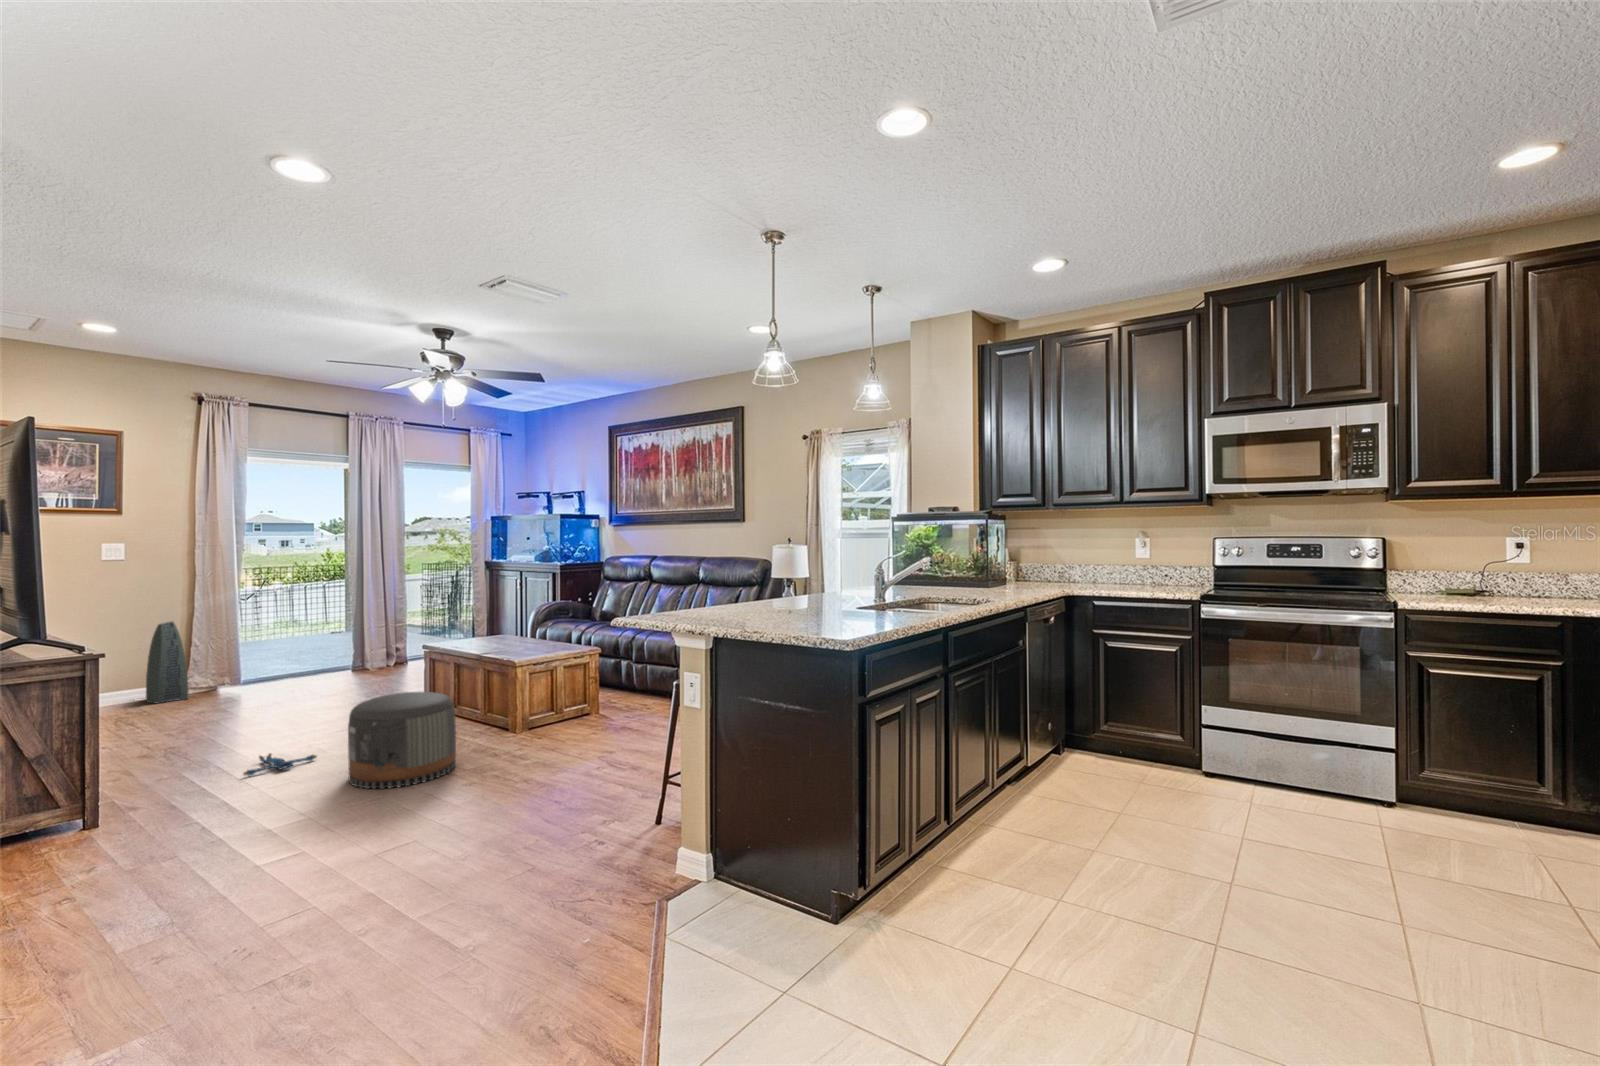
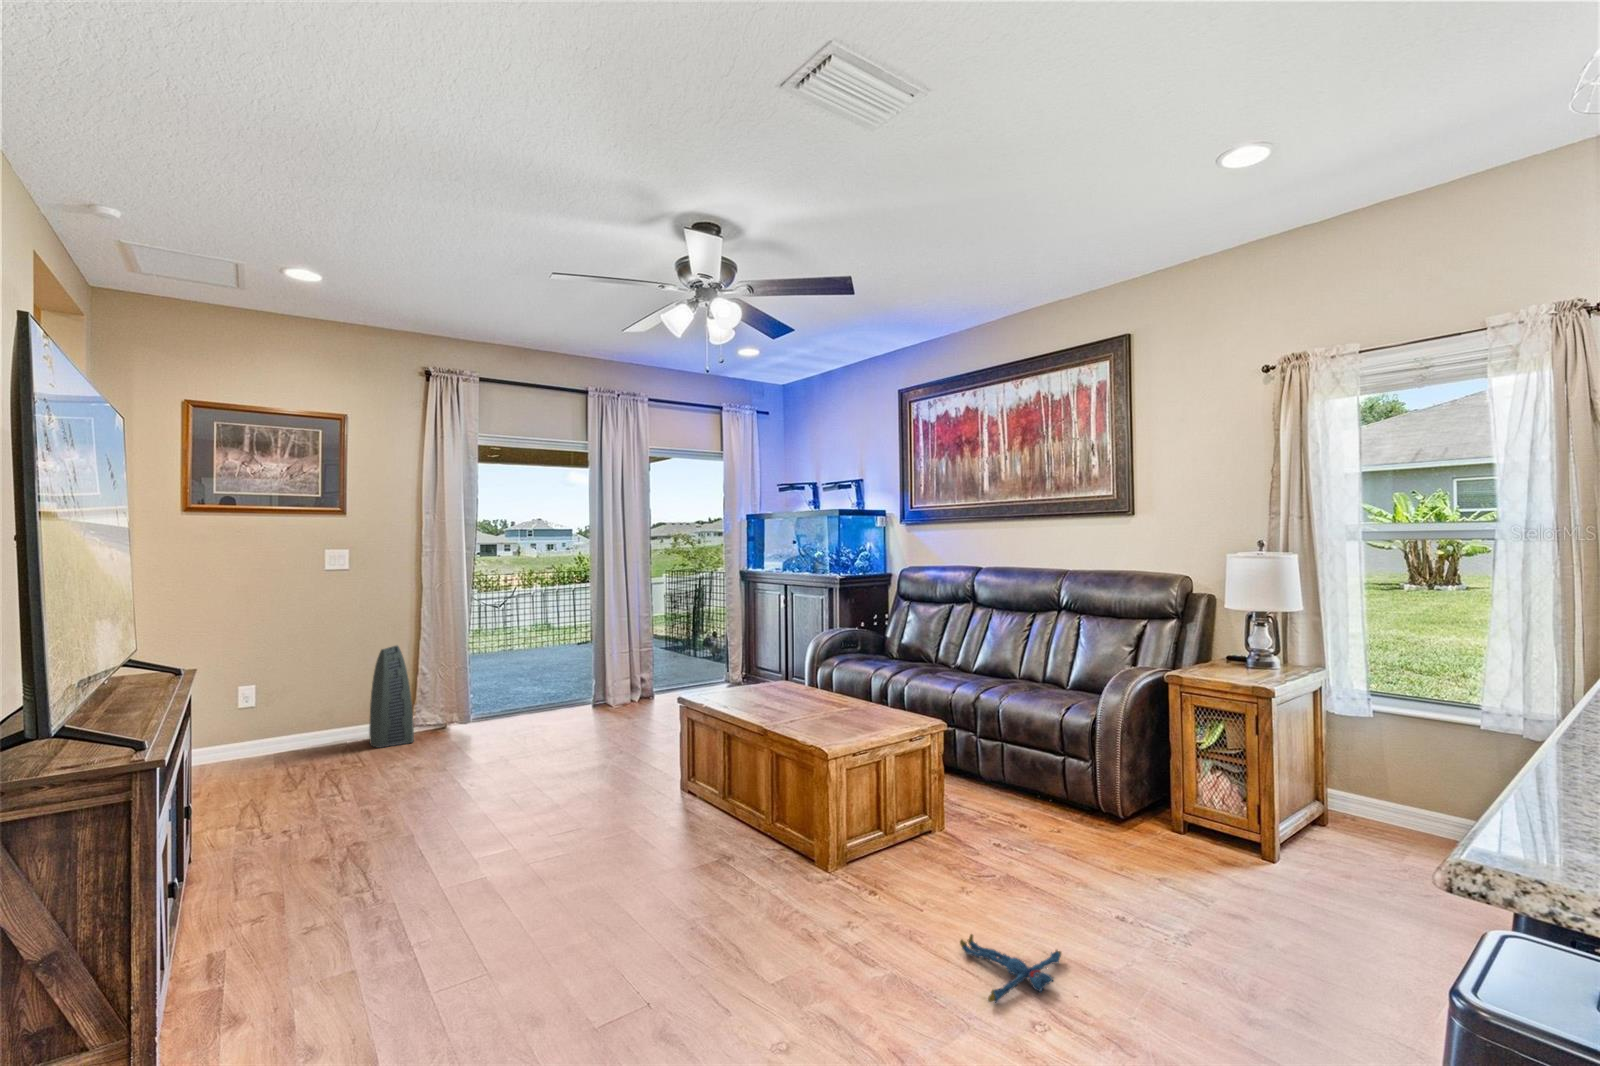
pouf: present [348,692,456,789] -> none [581,808,750,1009]
plush toy: present [243,753,317,776] -> present [960,934,1061,1003]

